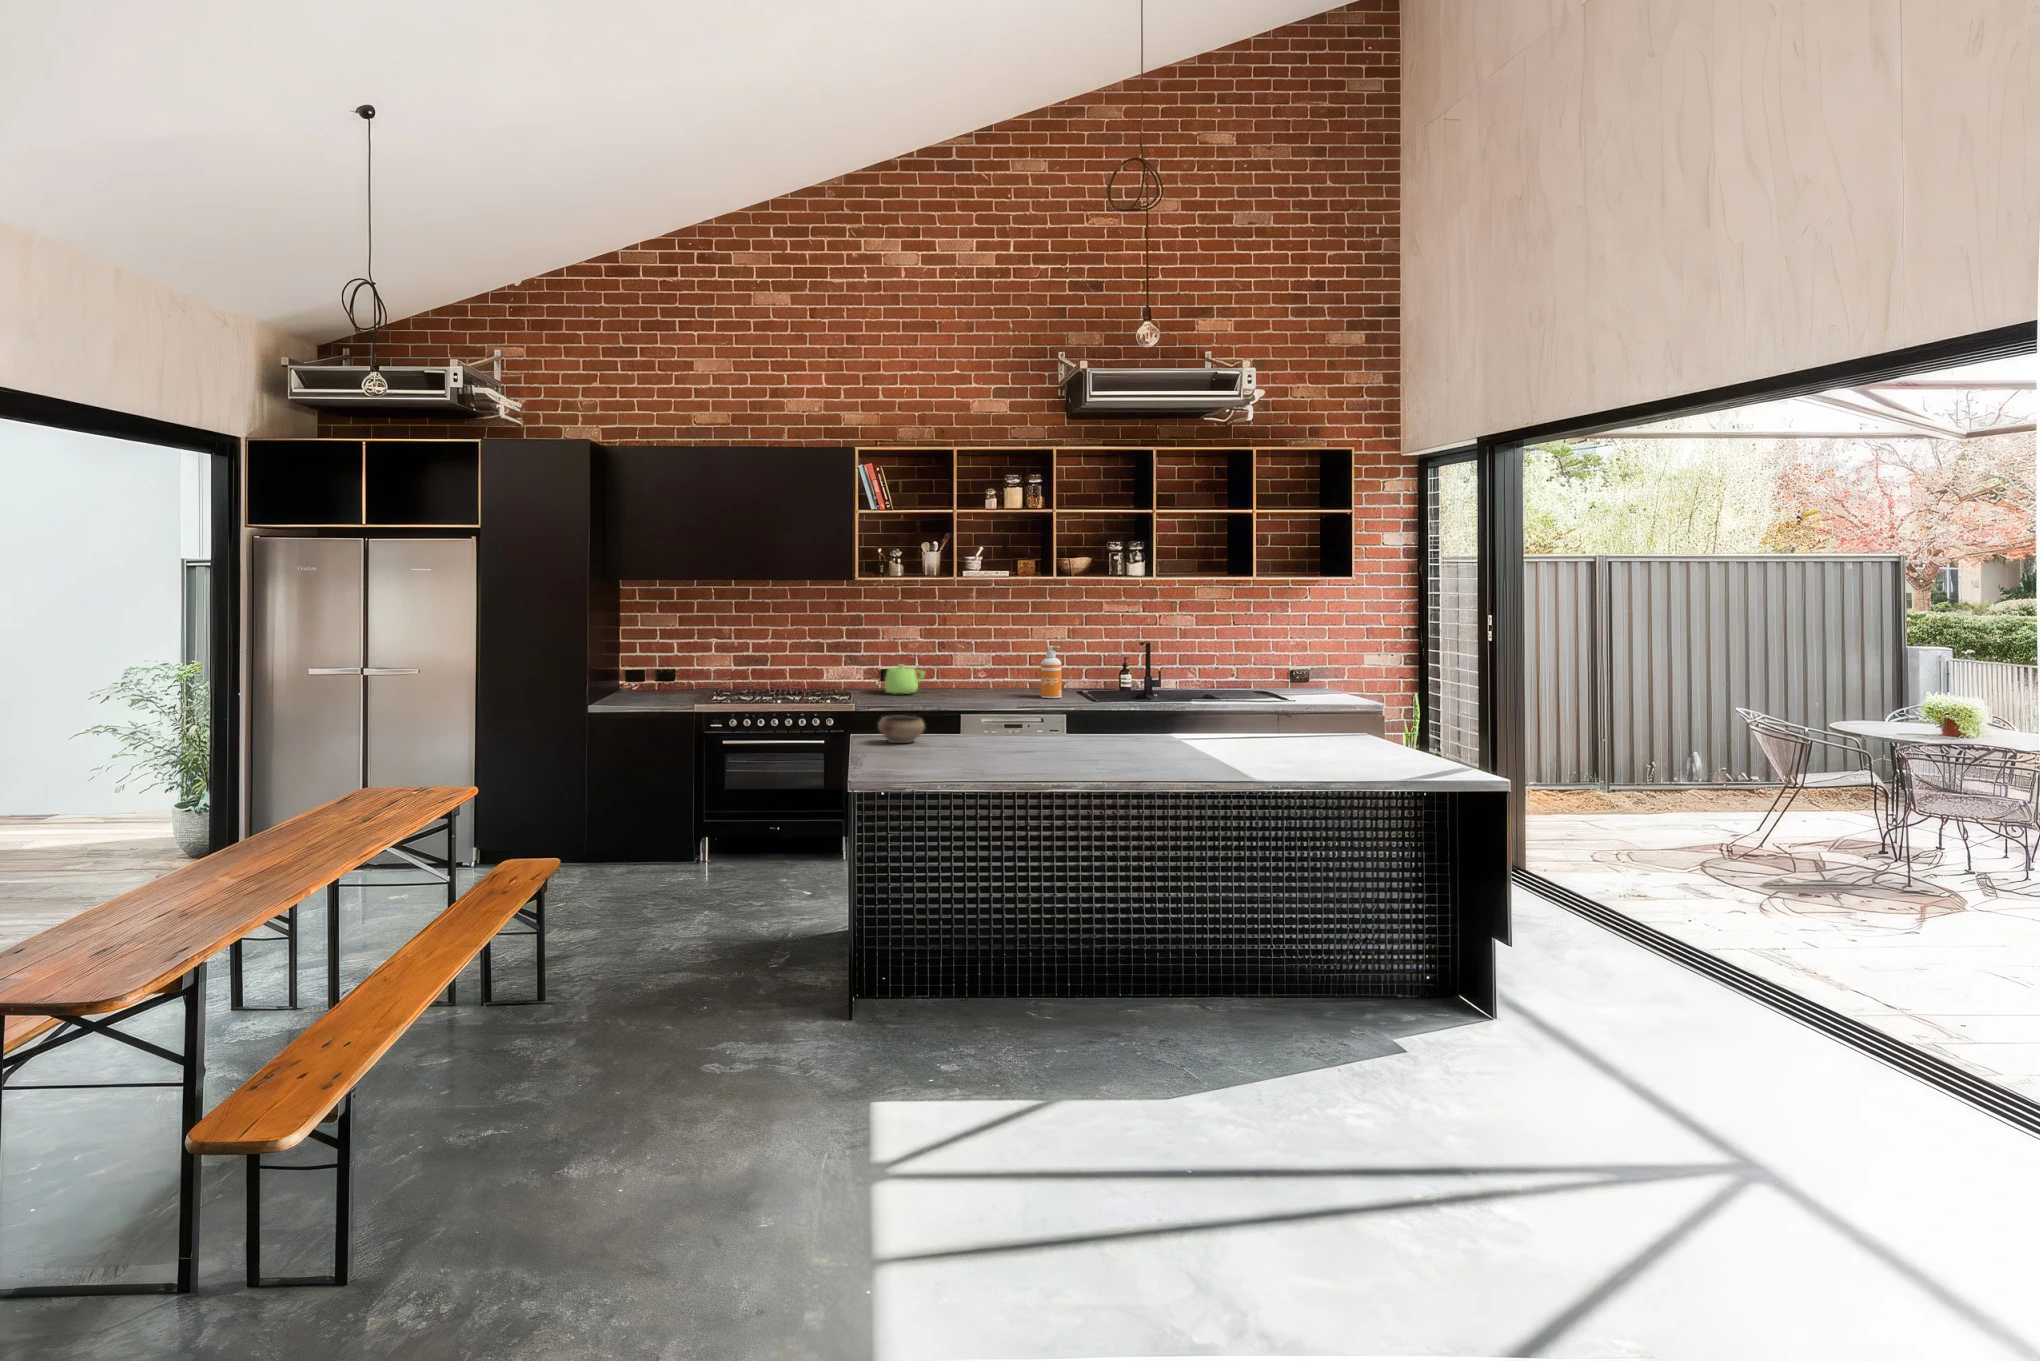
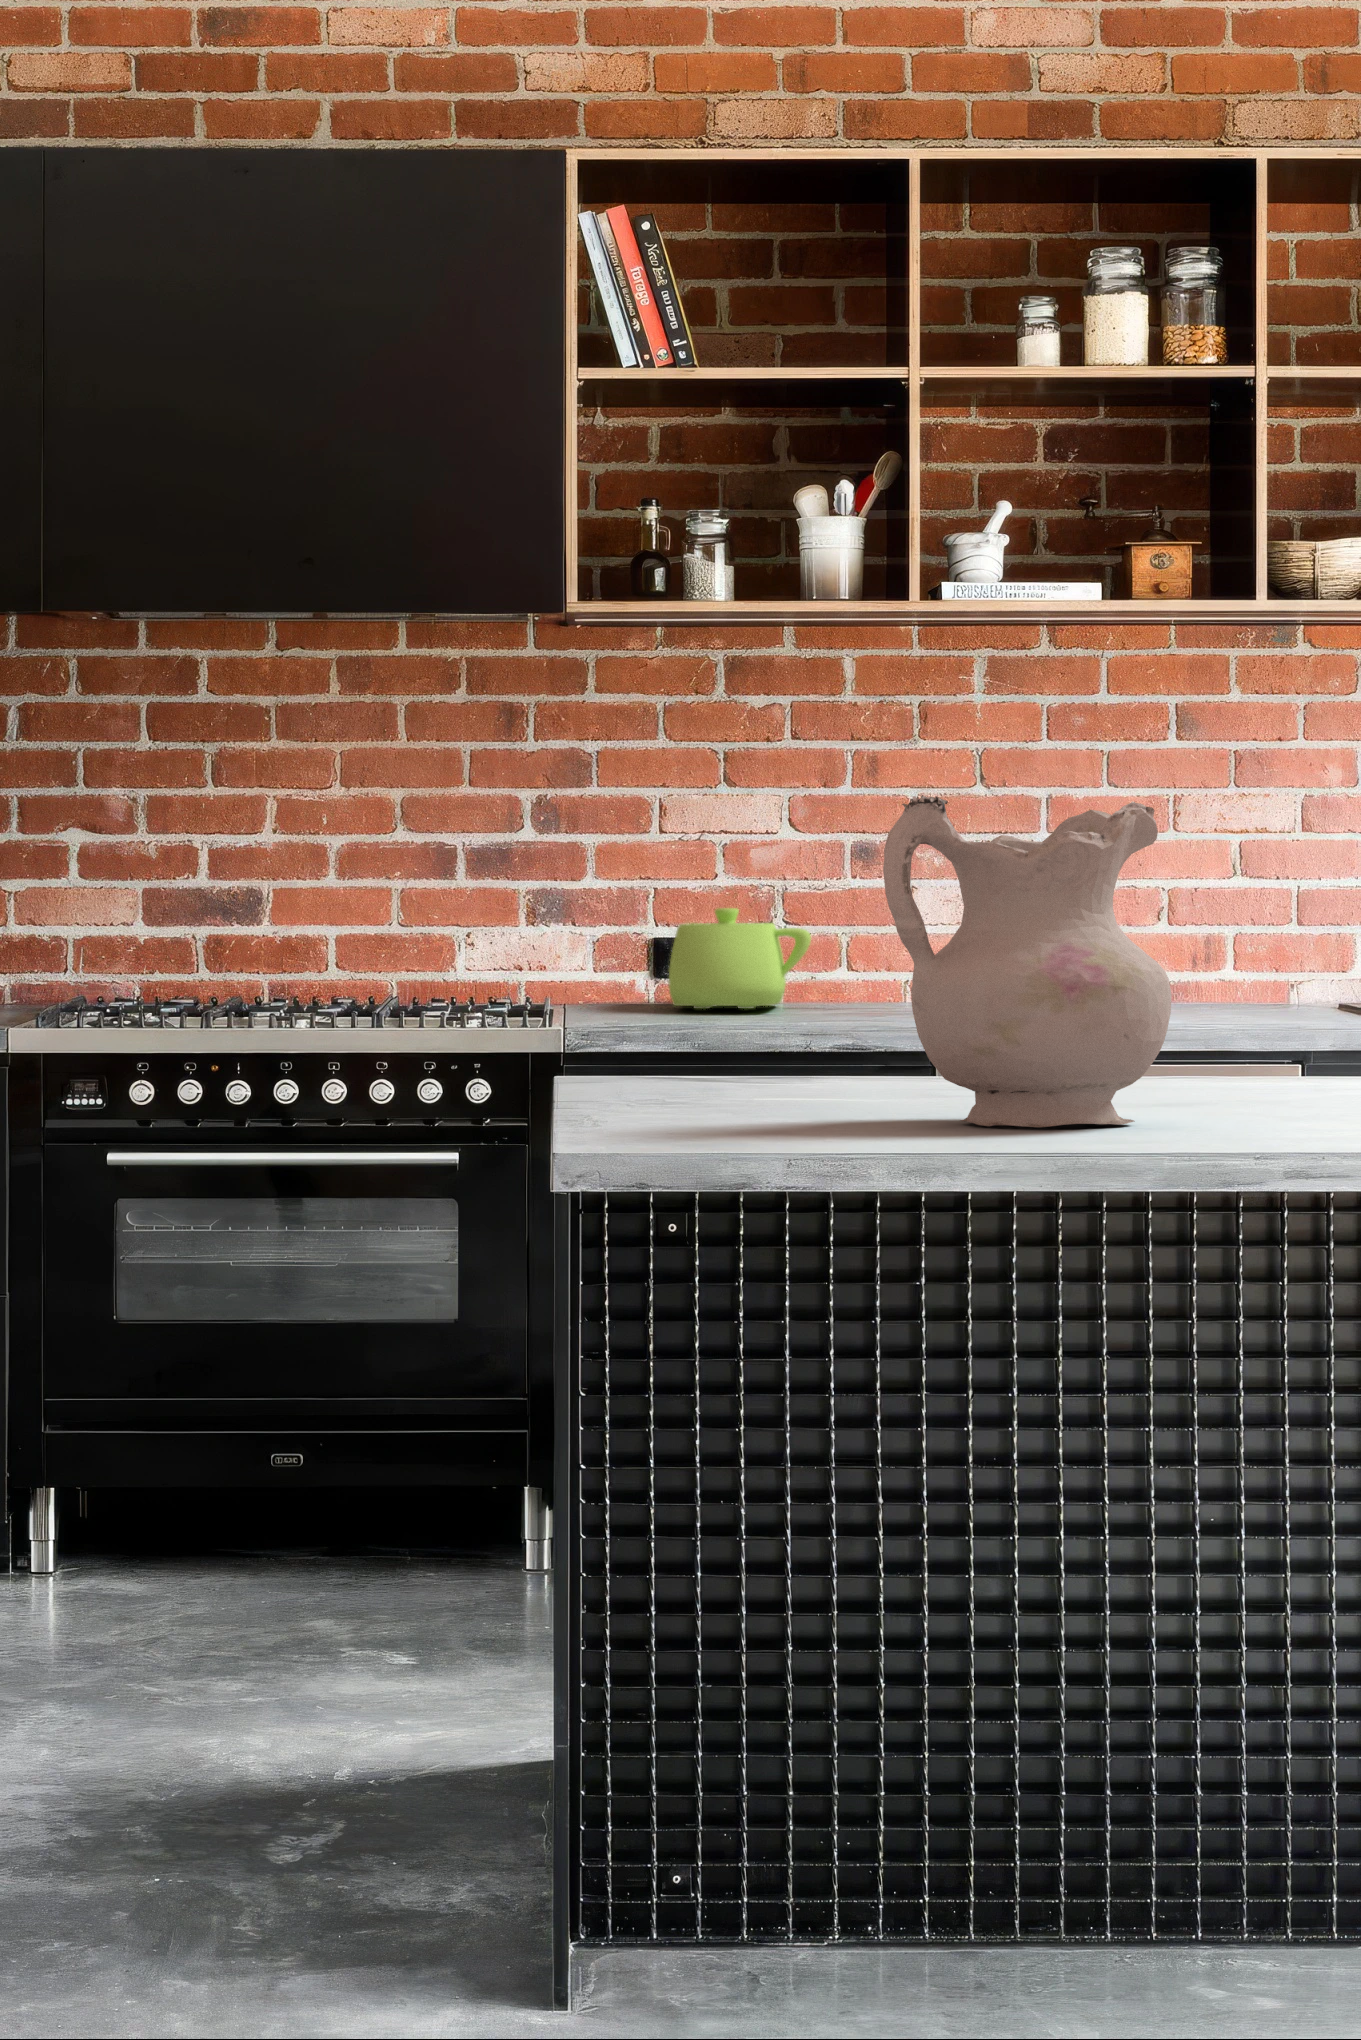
soap dispenser: present [1041,646,1062,698] -> none [1226,833,1301,1017]
ceramic pitcher: none [928,680,992,754] -> present [883,795,1172,1127]
ceramic bowl: present [878,716,925,743] -> none [654,997,855,1106]

